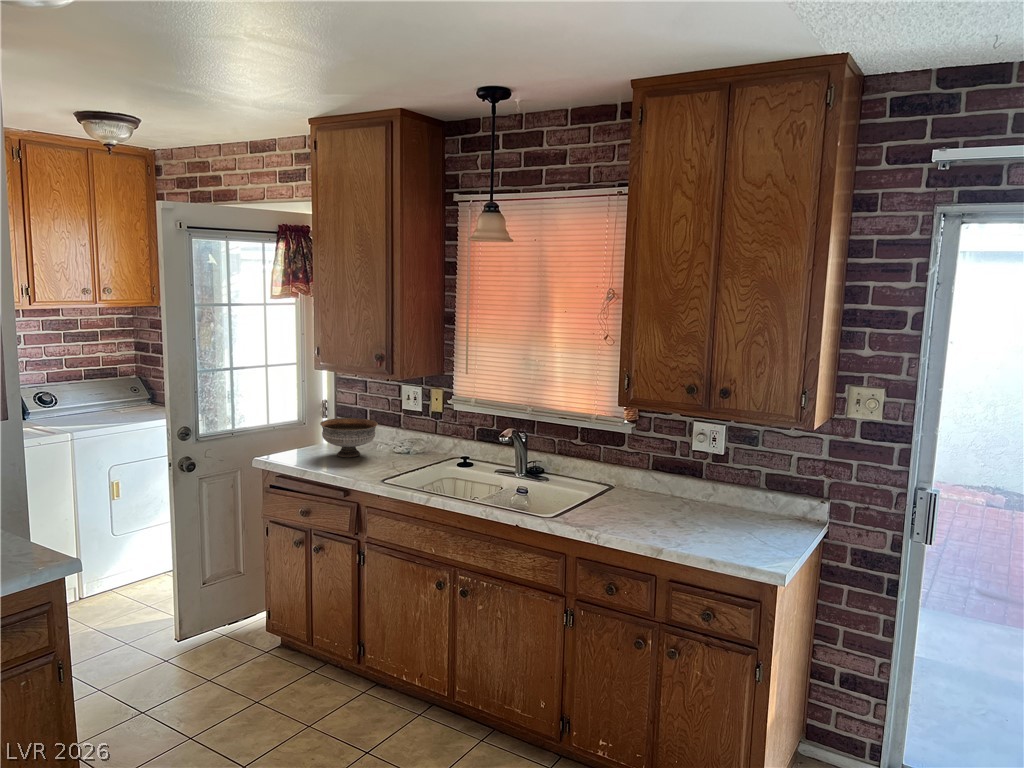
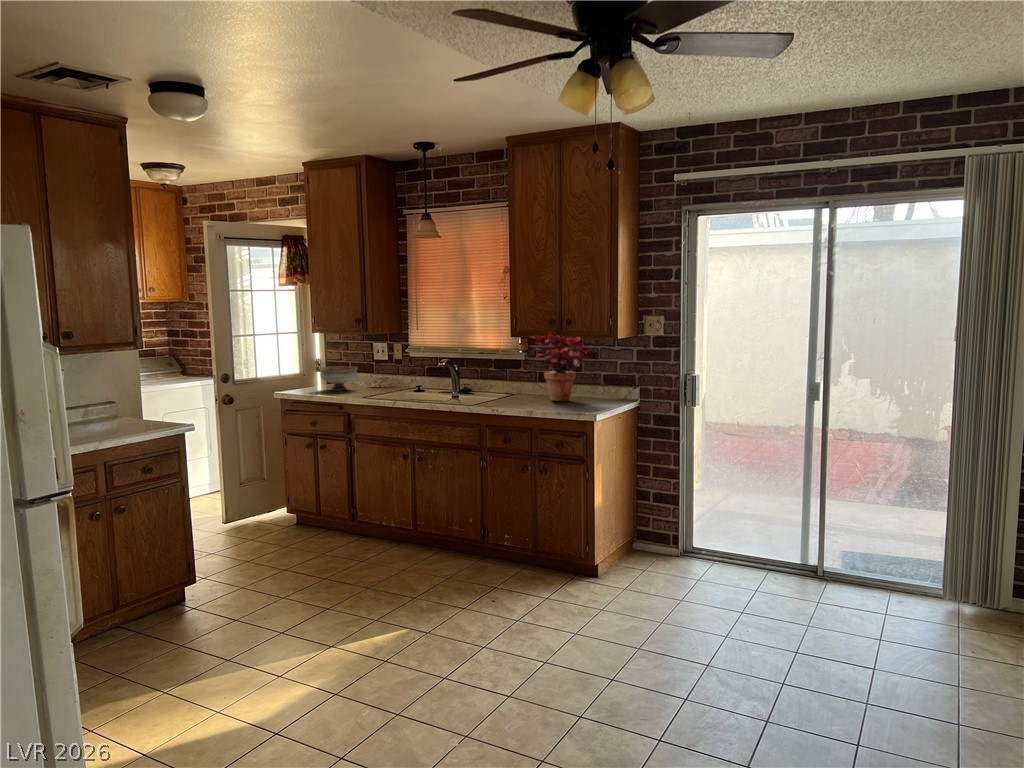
potted plant: none [652,400,760,519] -> present [531,333,591,401]

